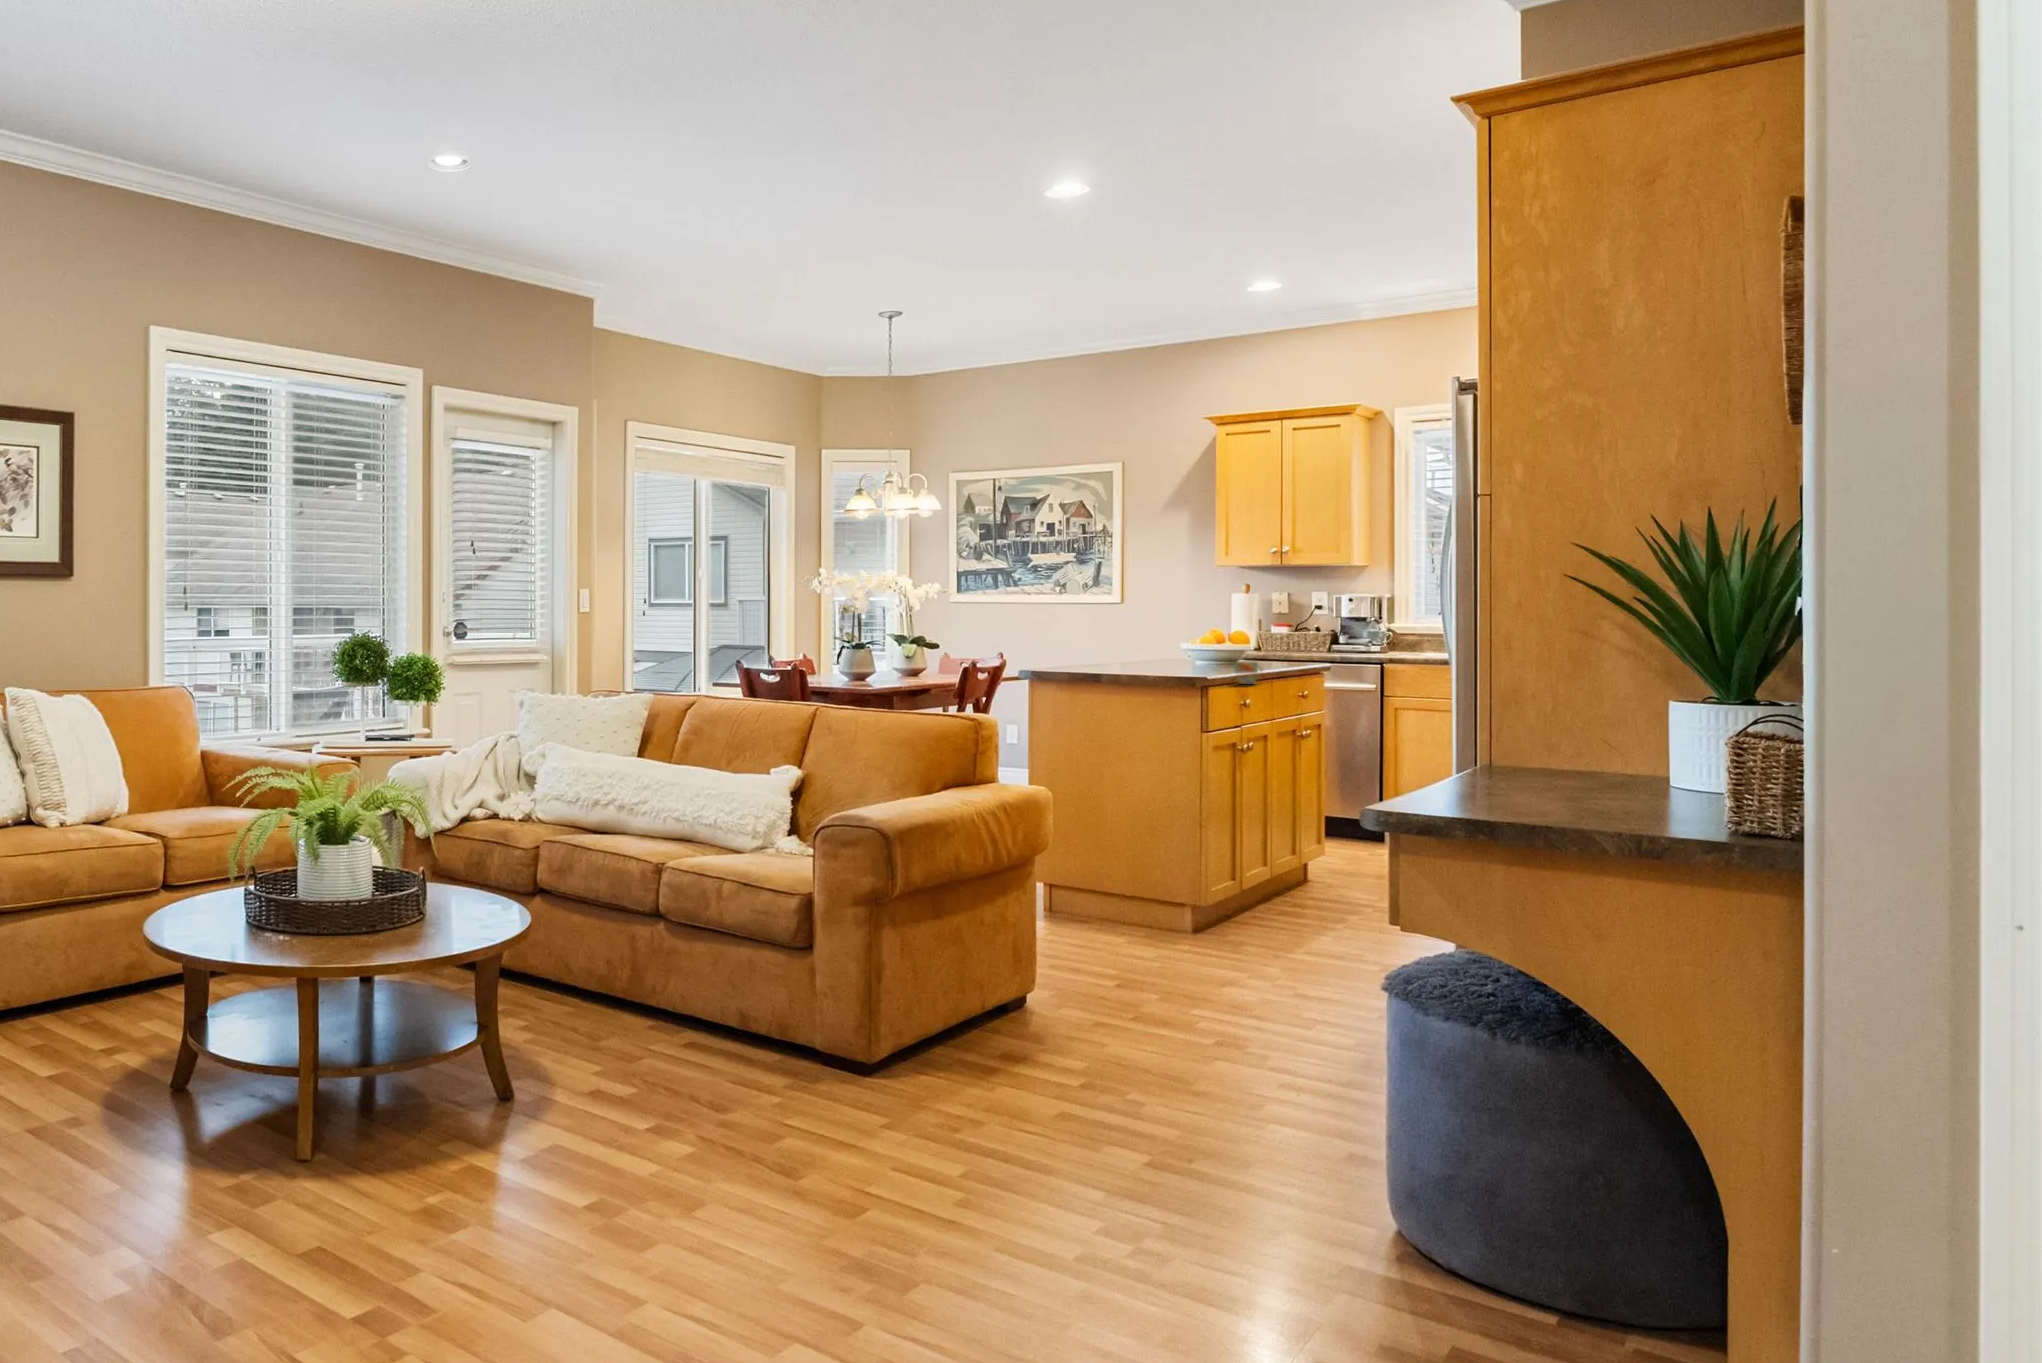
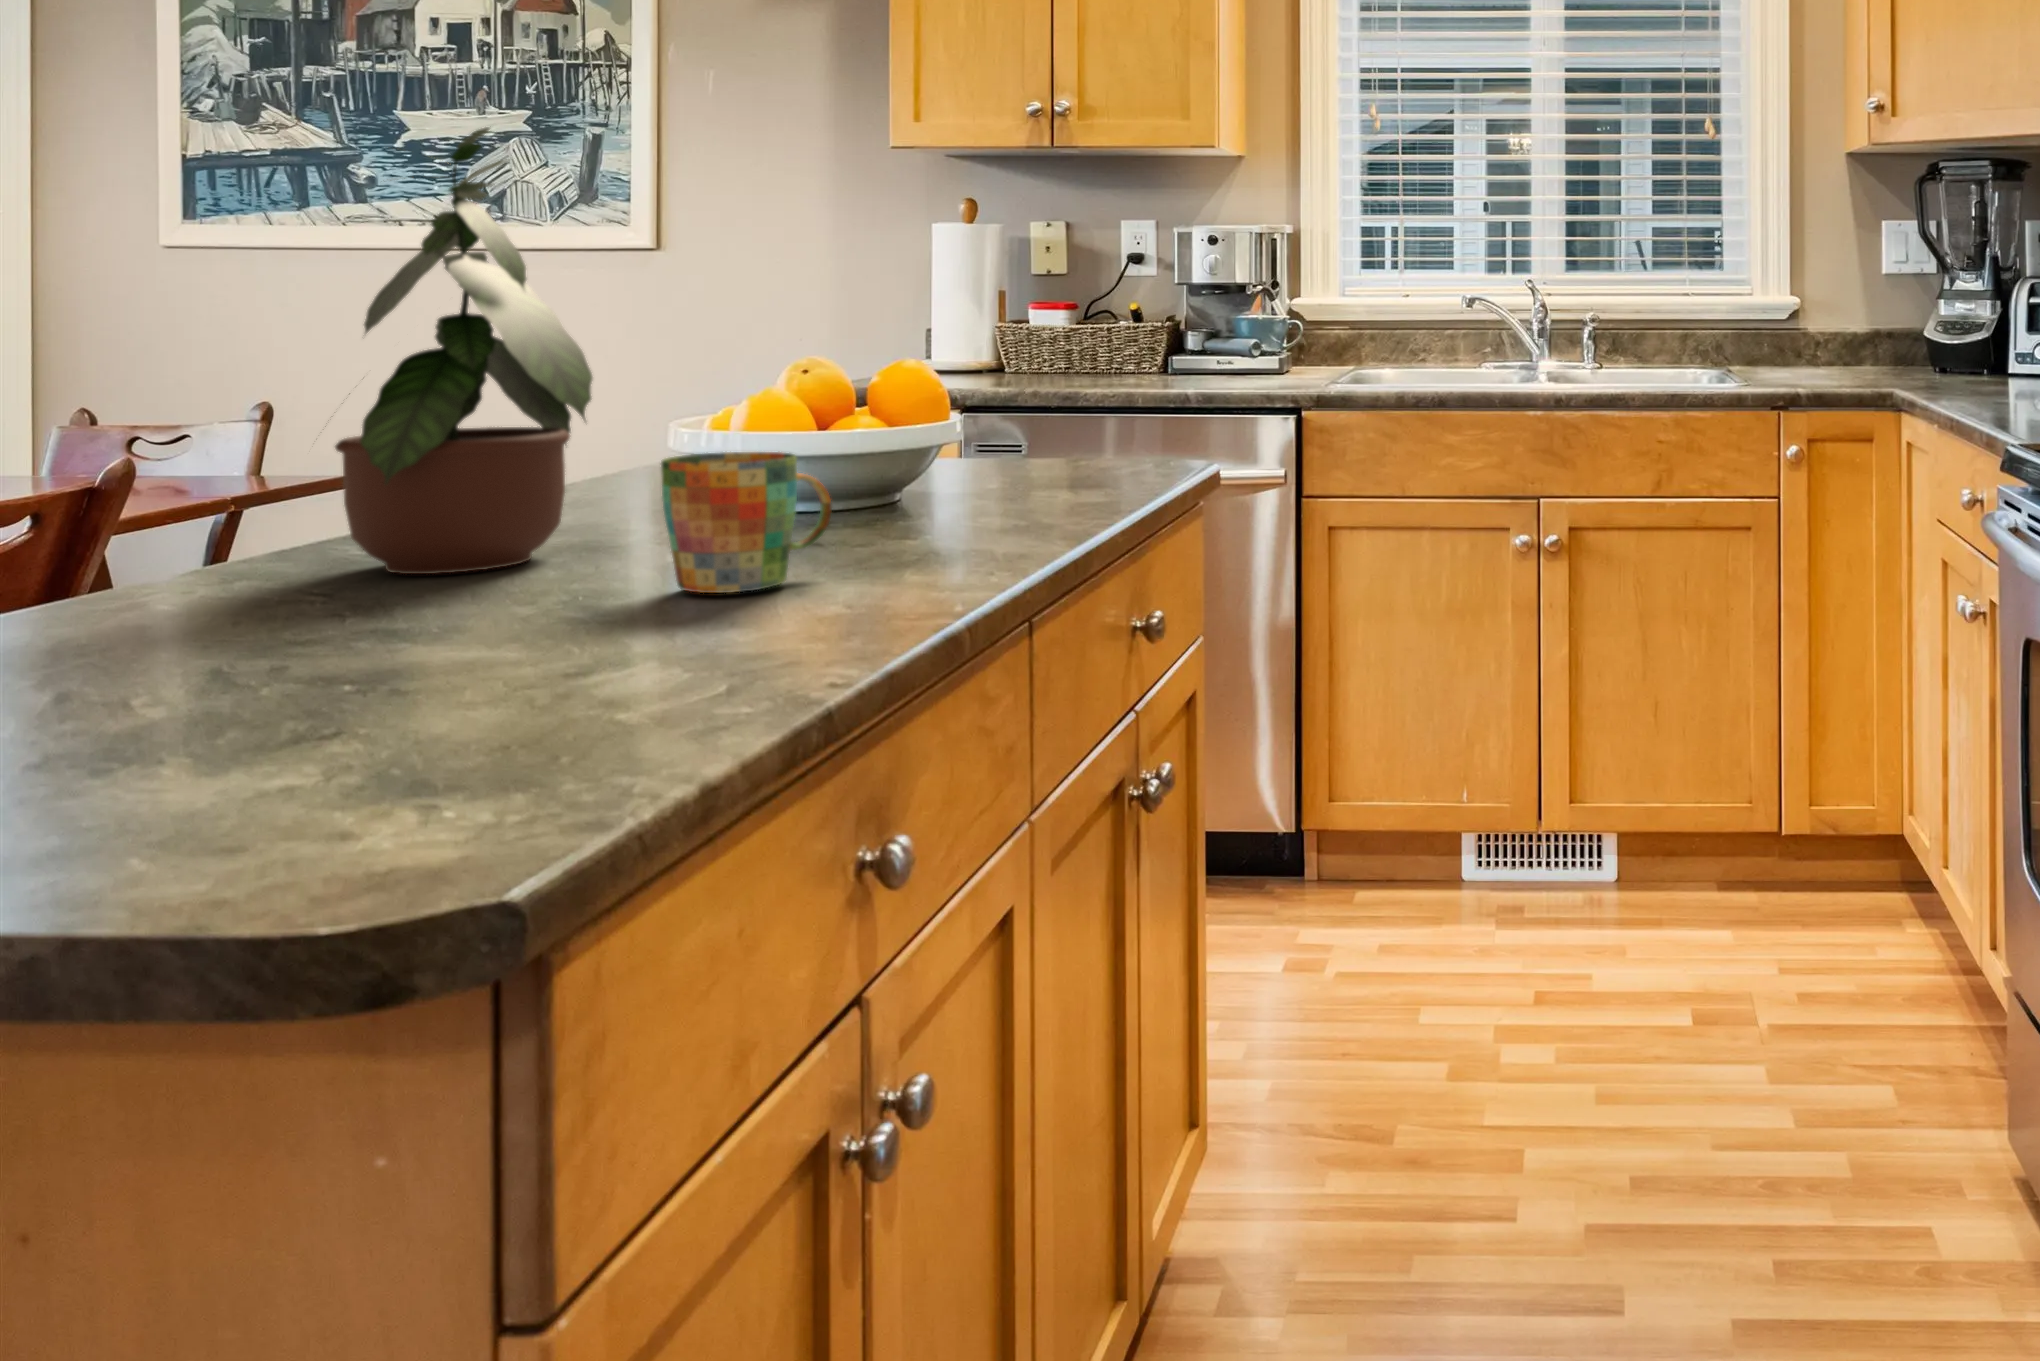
potted plant: none [1161,601,1218,681] -> present [325,127,592,574]

